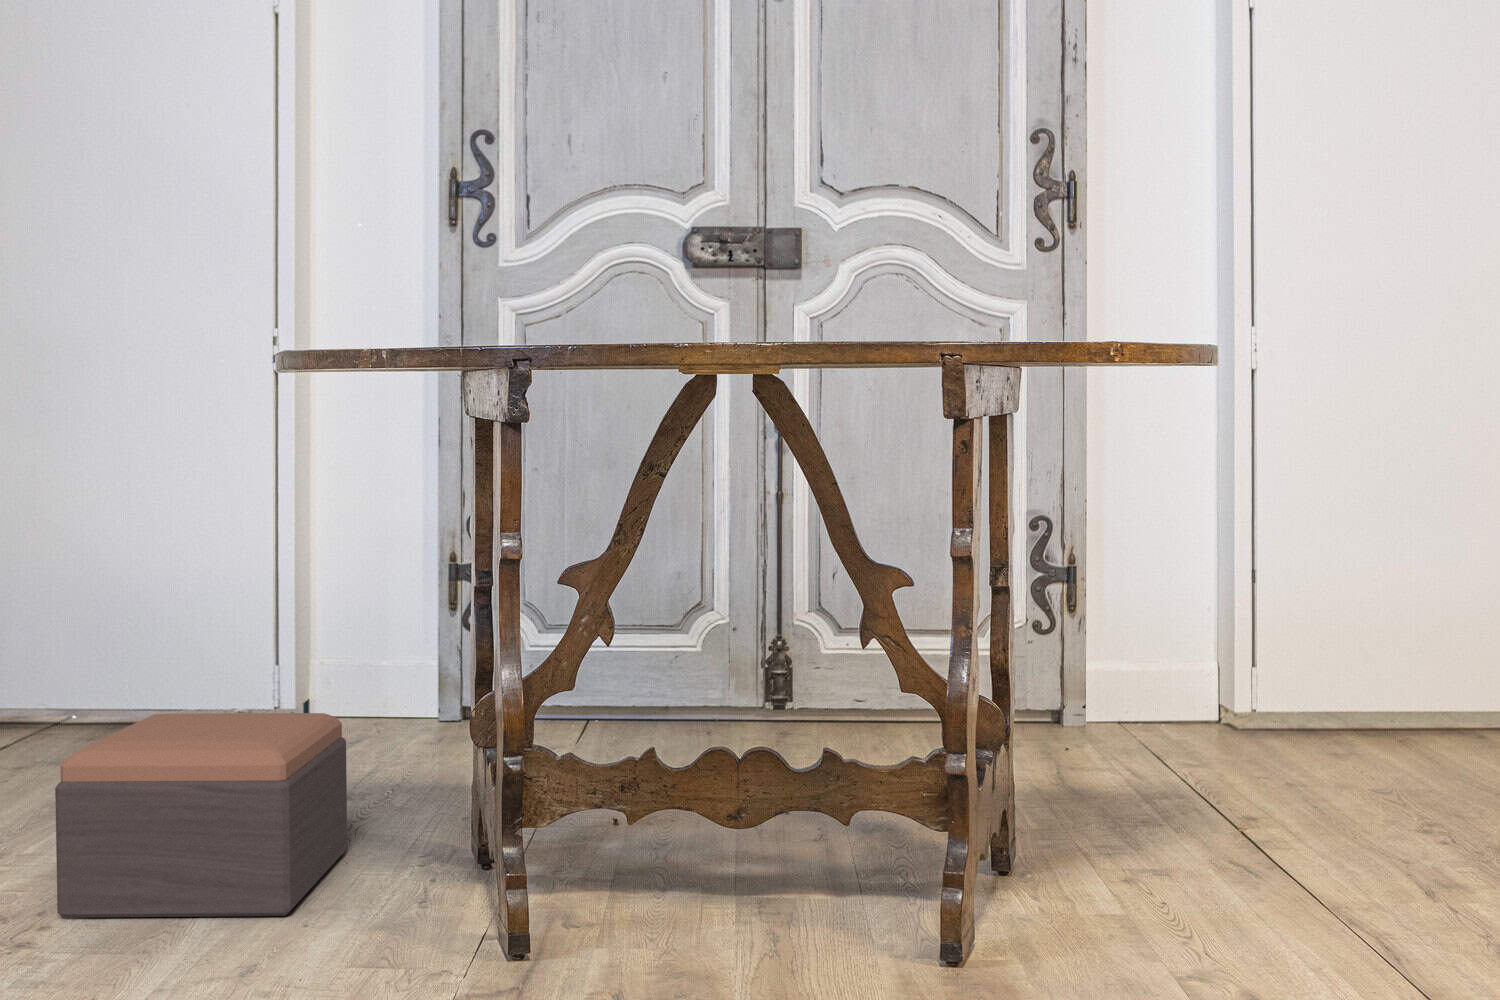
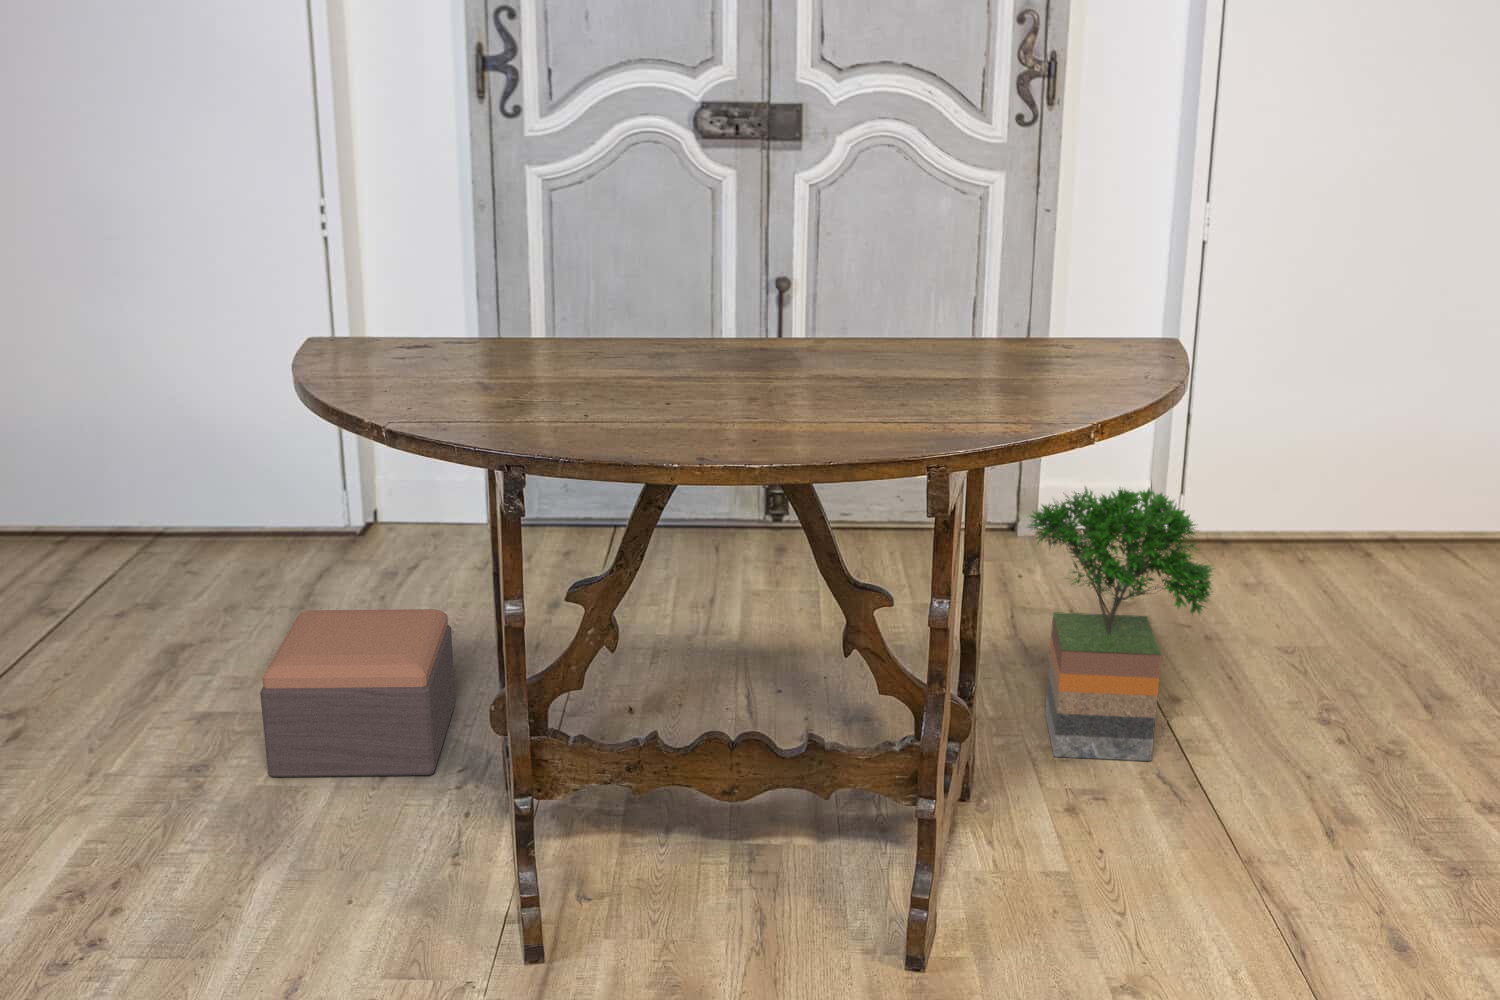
potted tree: none [1095,529,1365,903] -> present [1030,487,1213,761]

